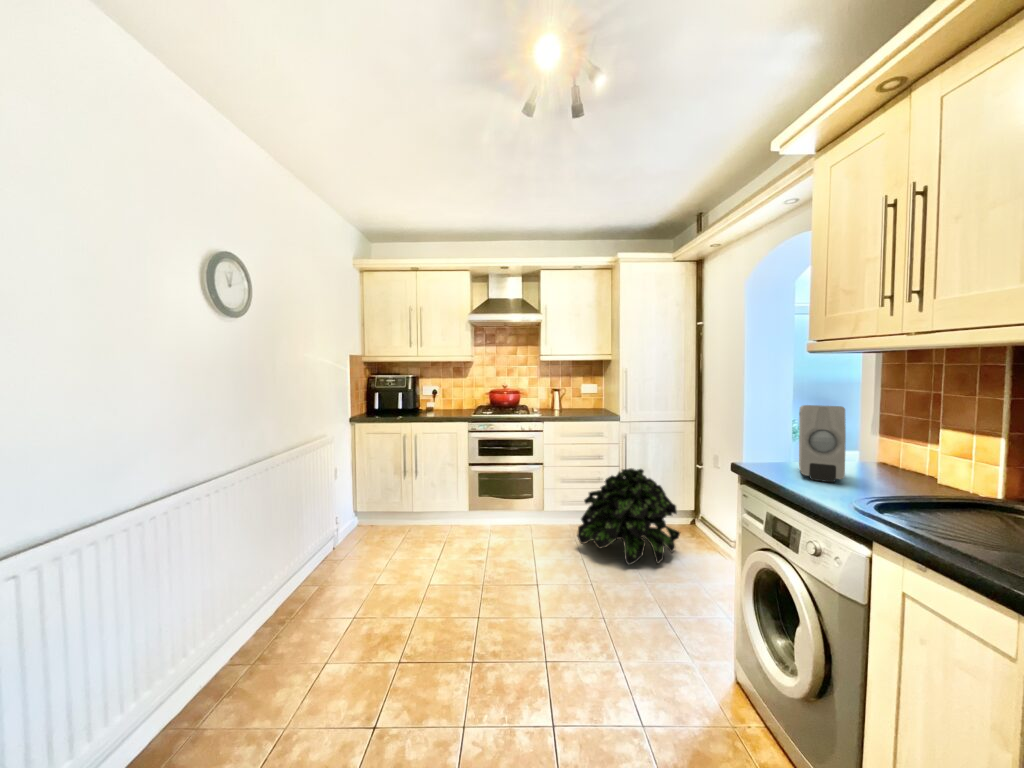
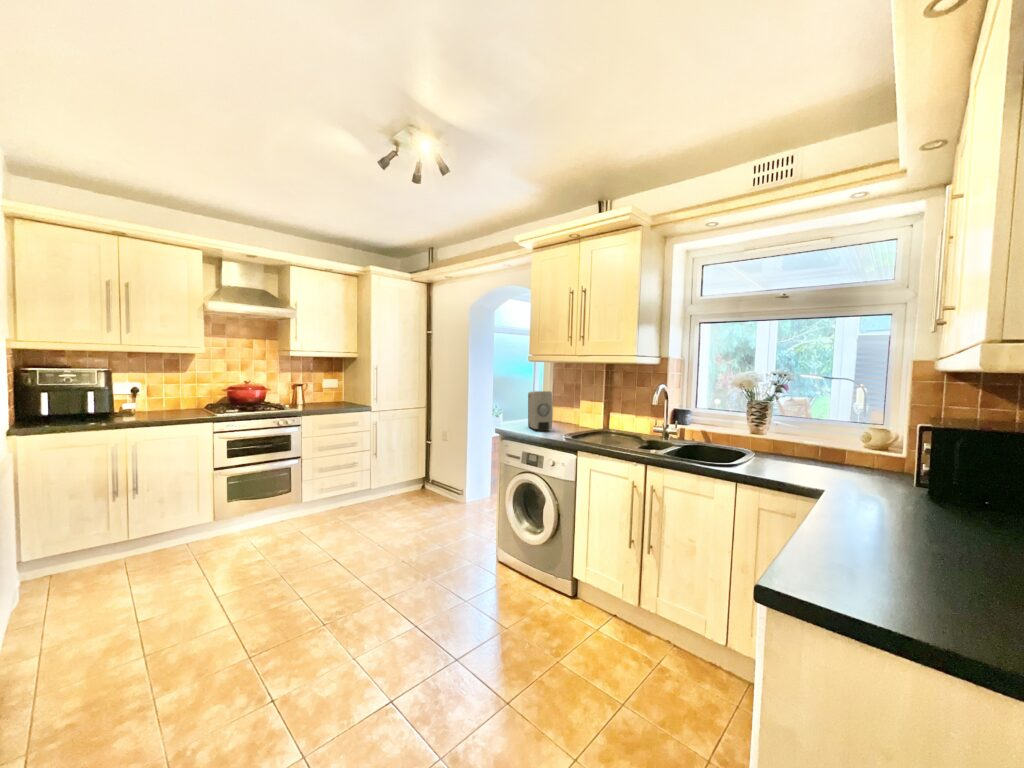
potted plant: present [577,468,680,565] -> none [349,448,428,525]

